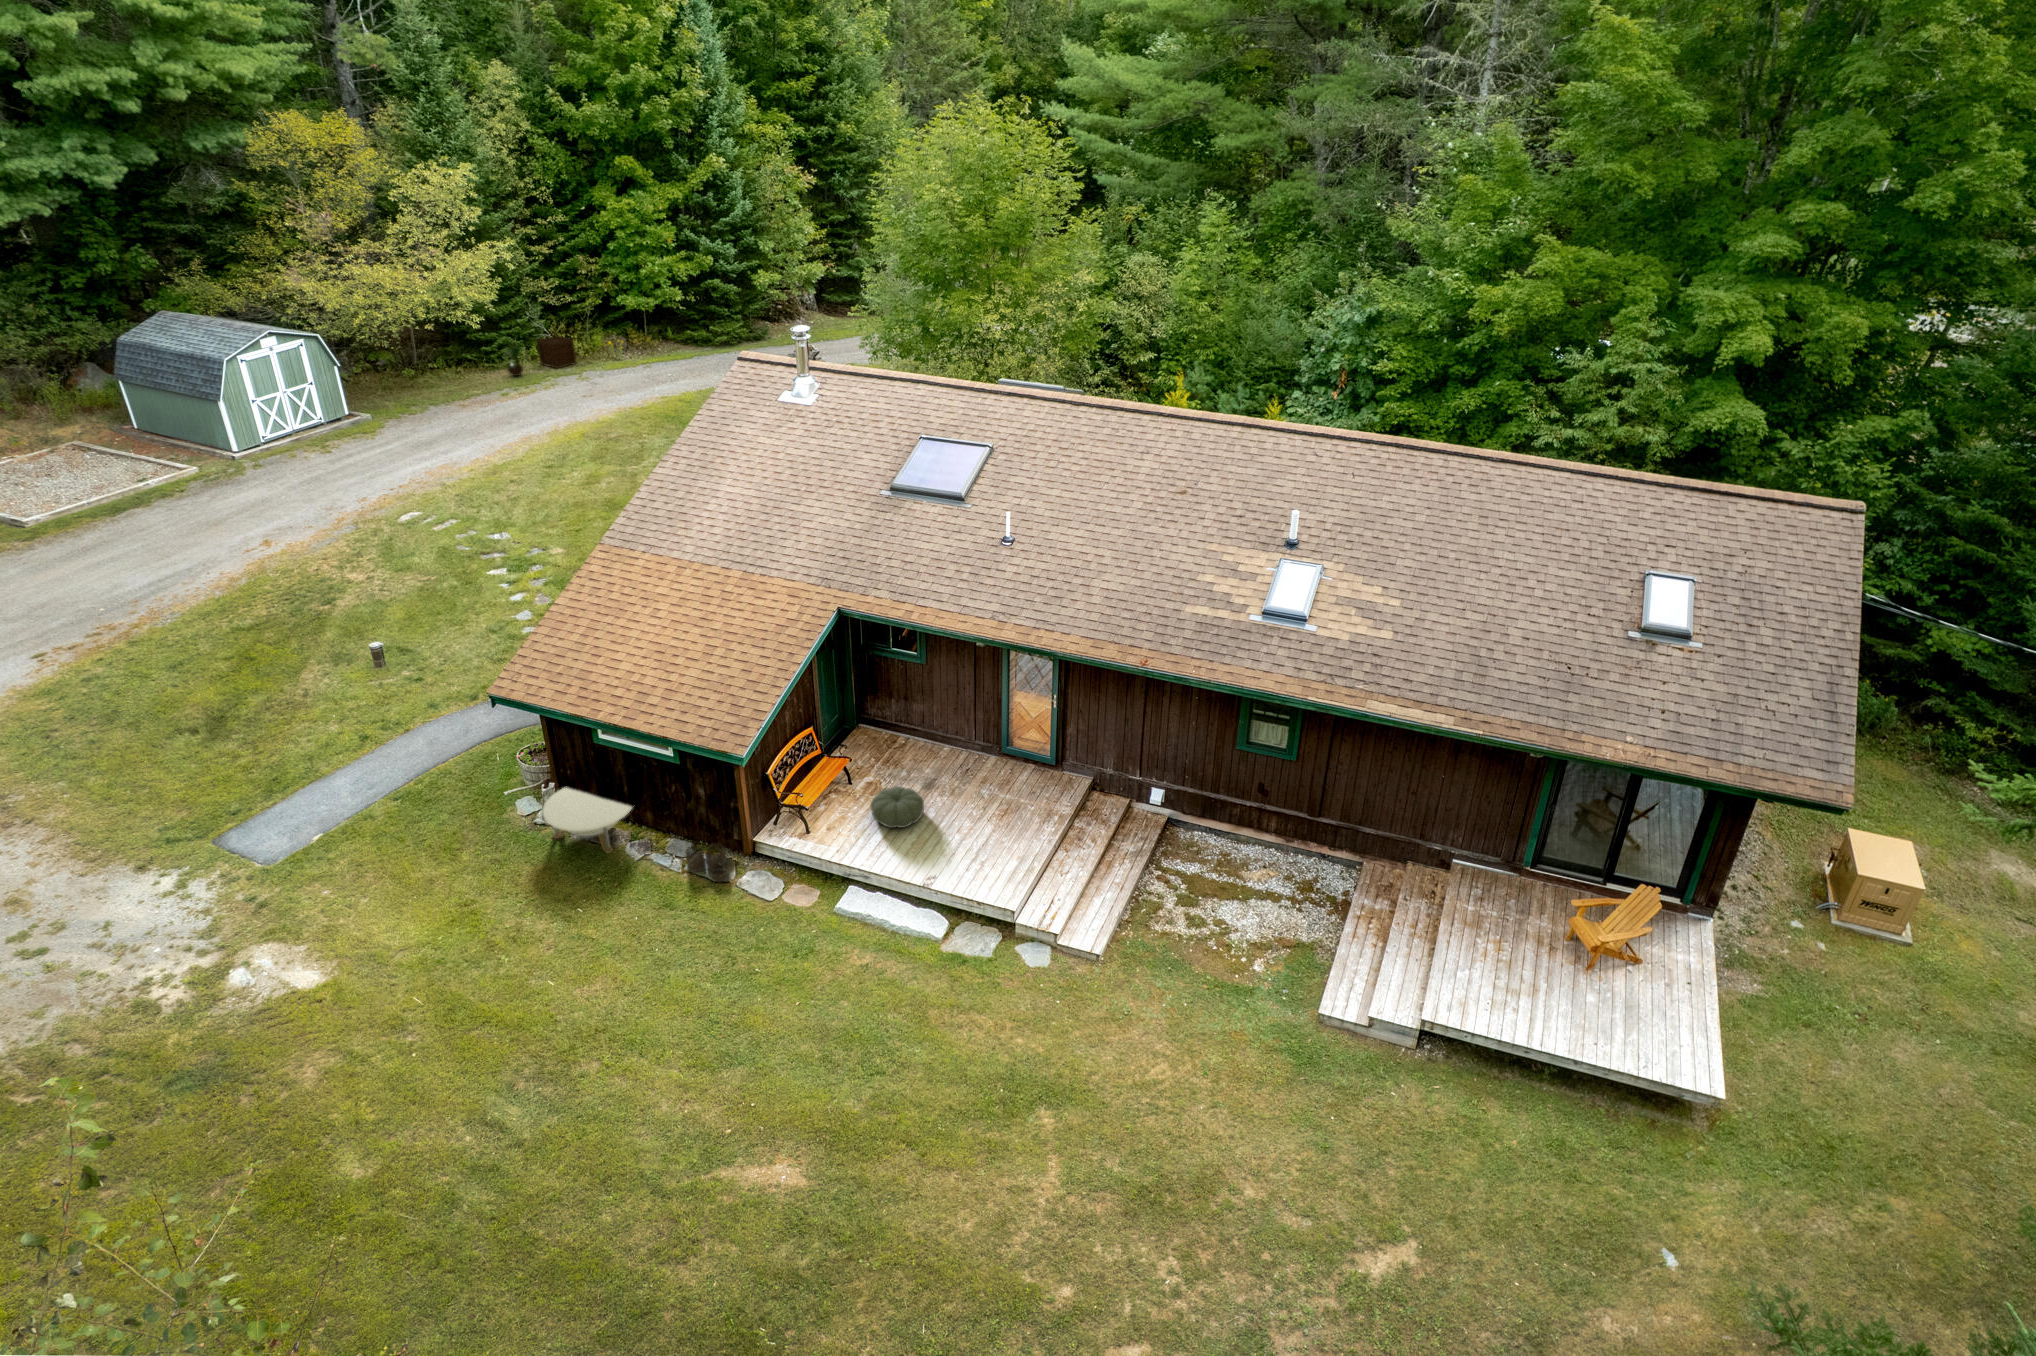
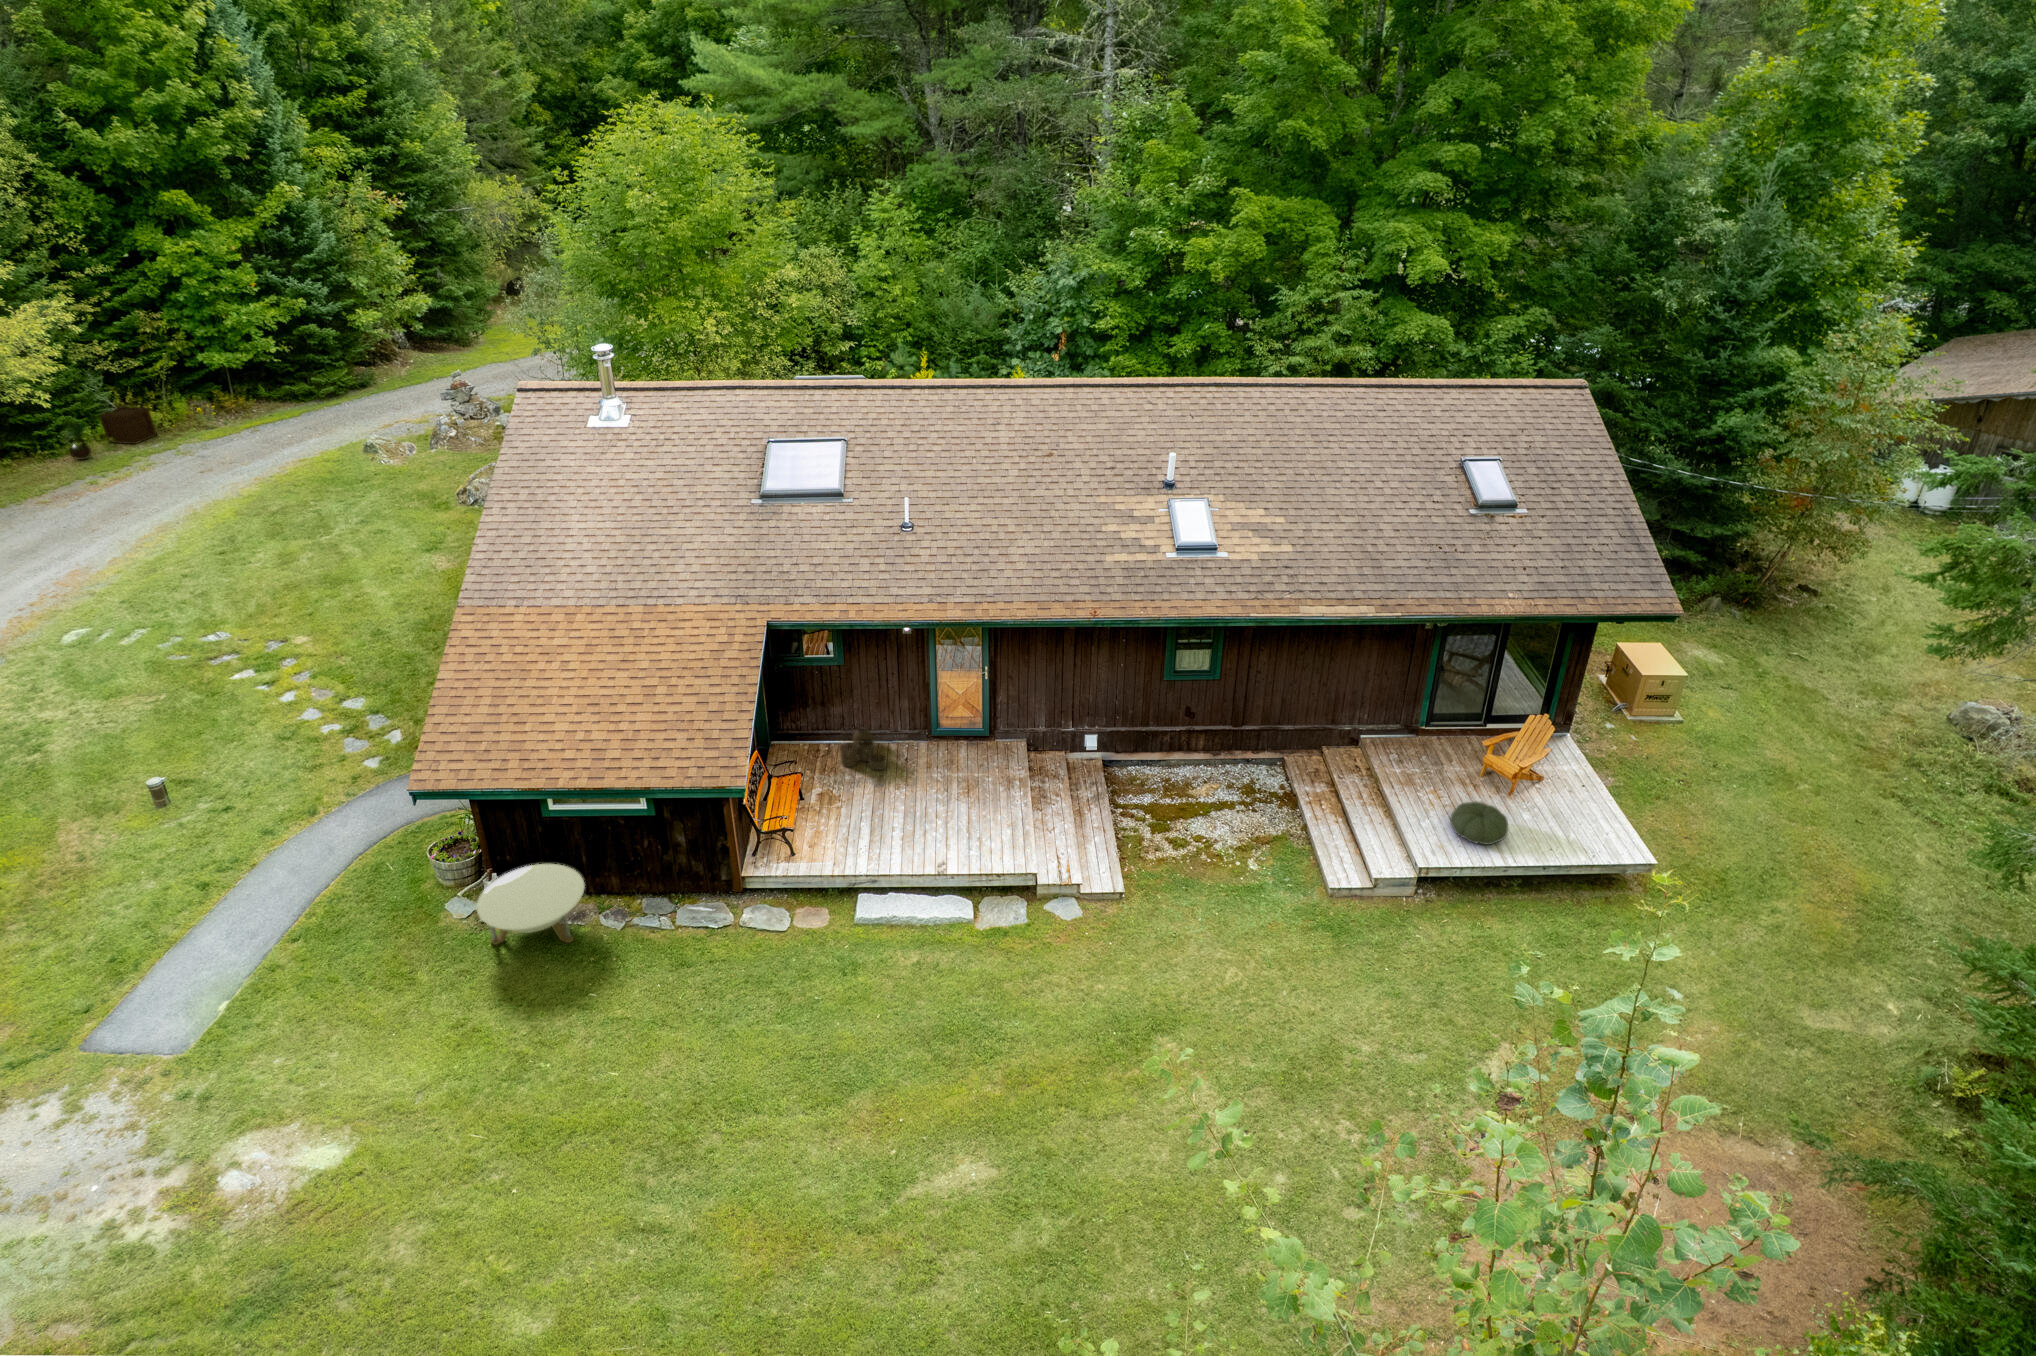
pouf: present [870,786,924,828] -> present [1450,802,1508,845]
woven basket: present [685,844,729,882] -> present [840,728,886,770]

